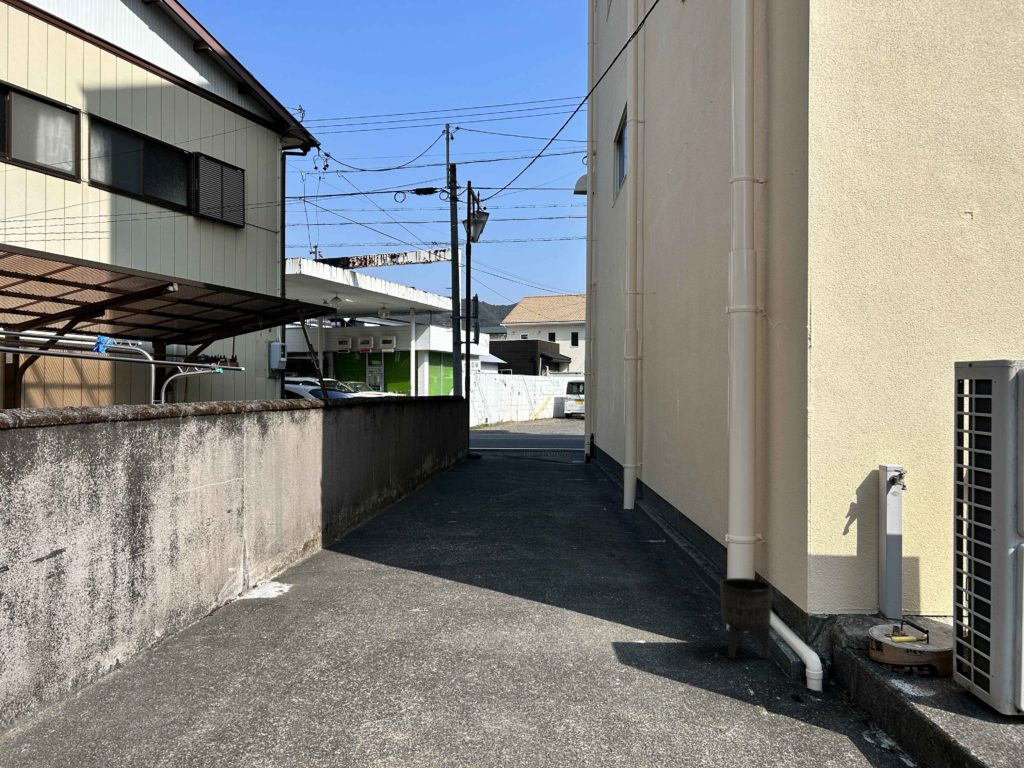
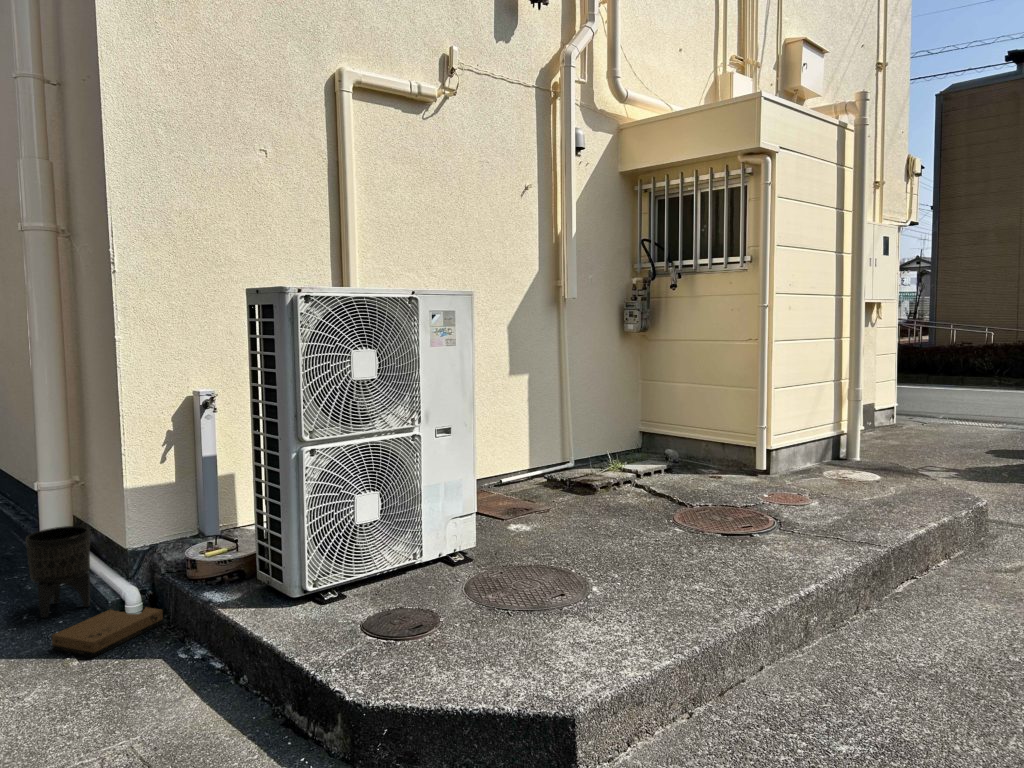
cardboard box: none [743,666,842,712] -> present [52,607,163,657]

